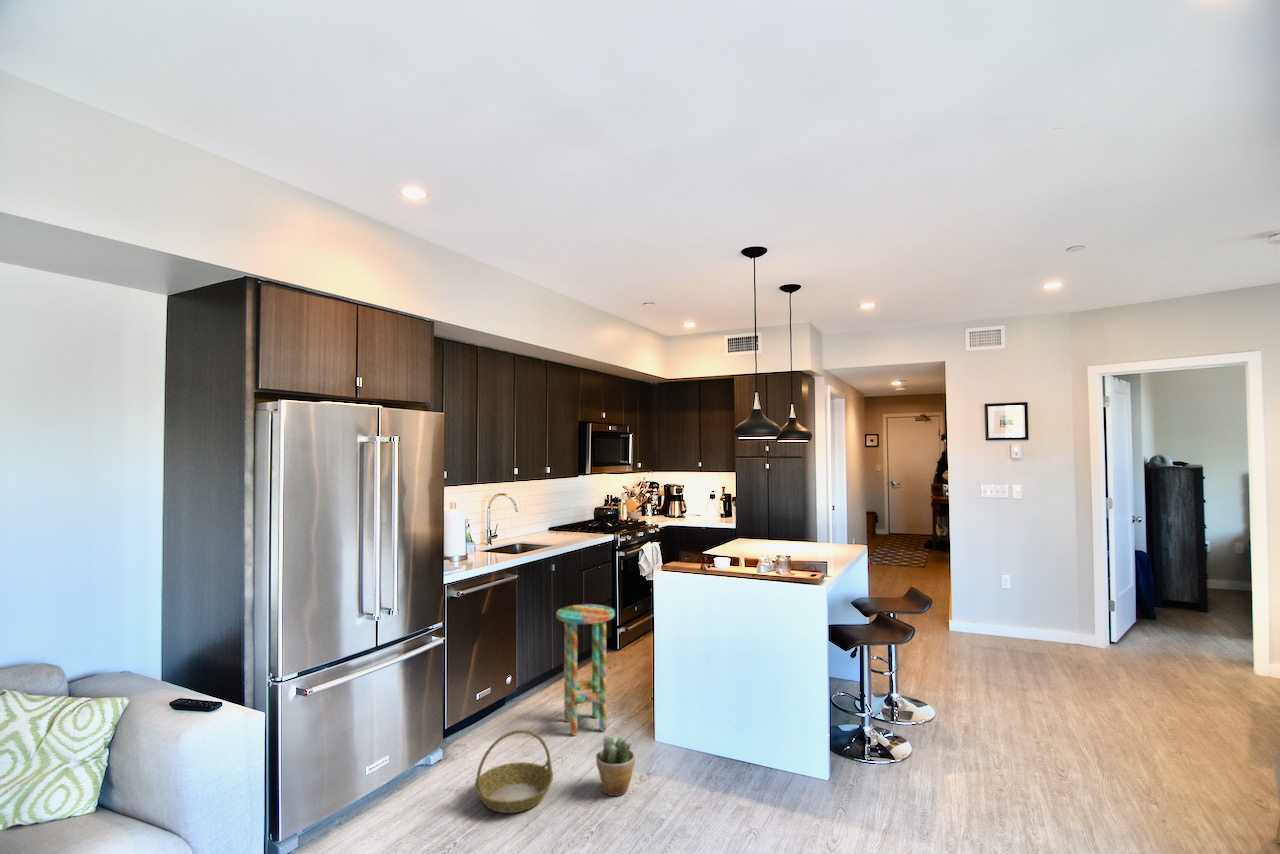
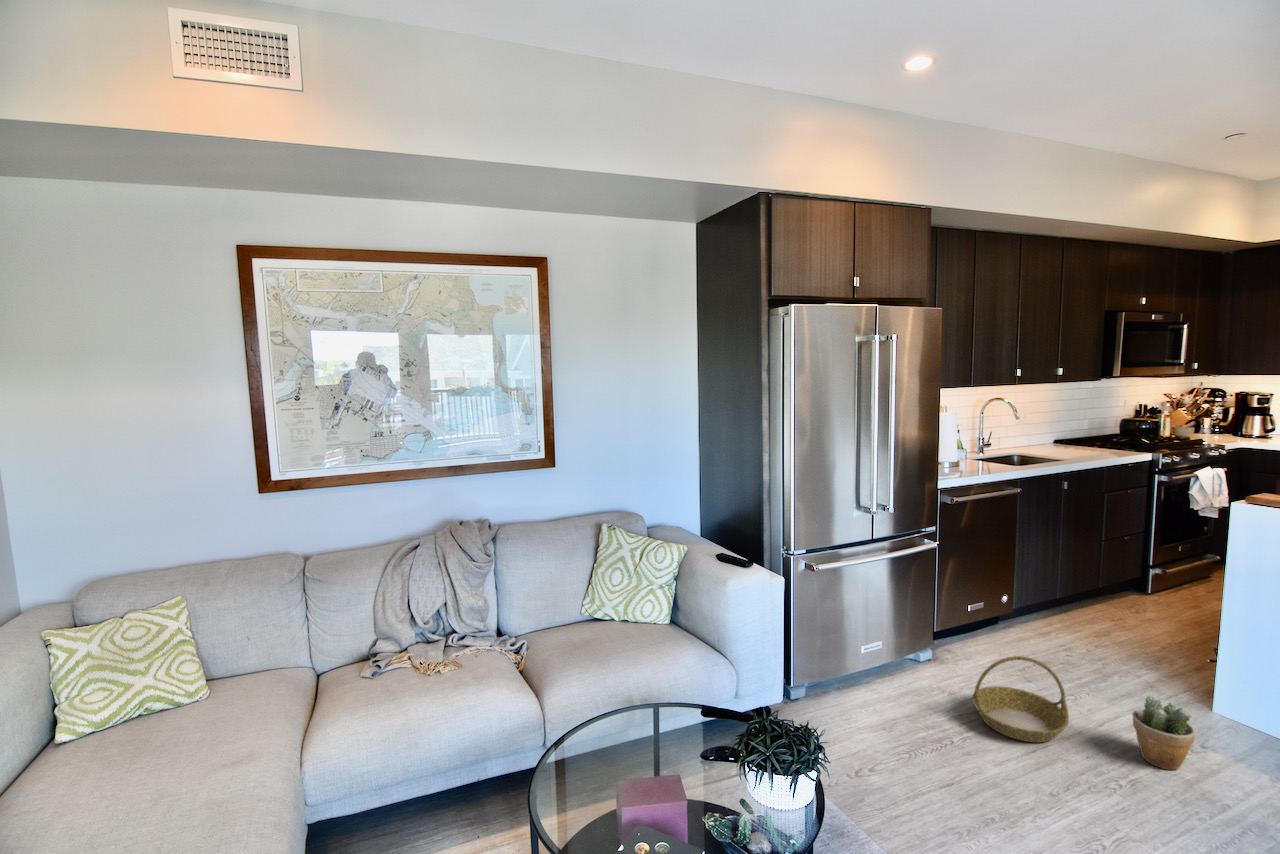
side table: present [556,604,615,736] -> none [1073,534,1162,687]

